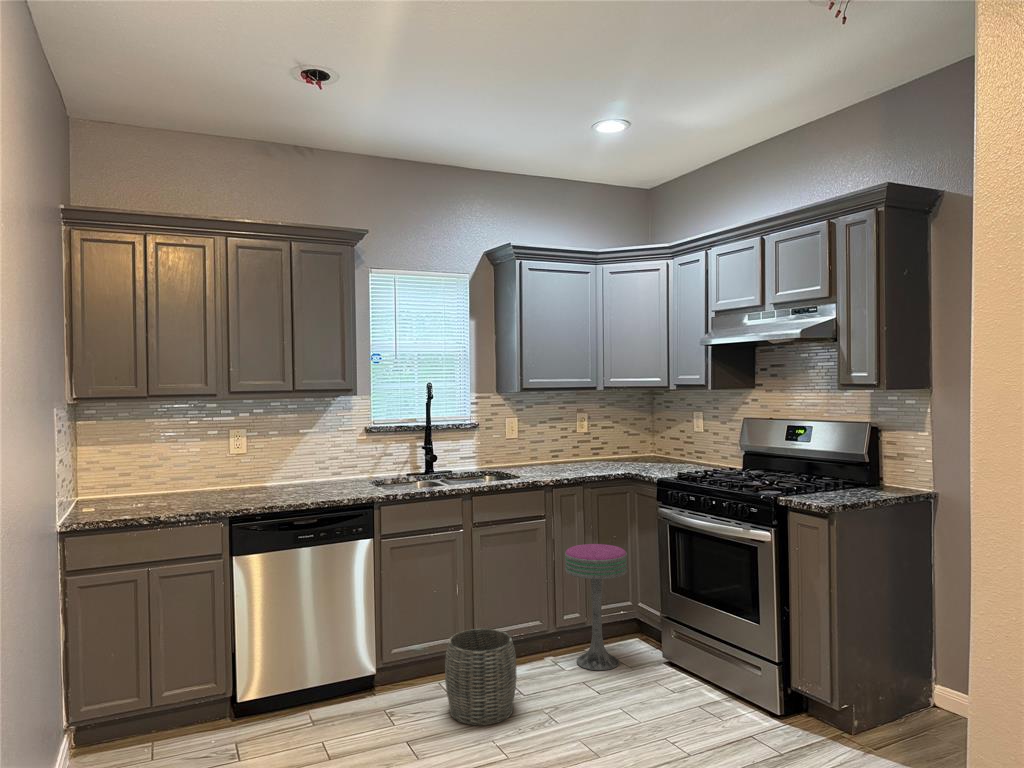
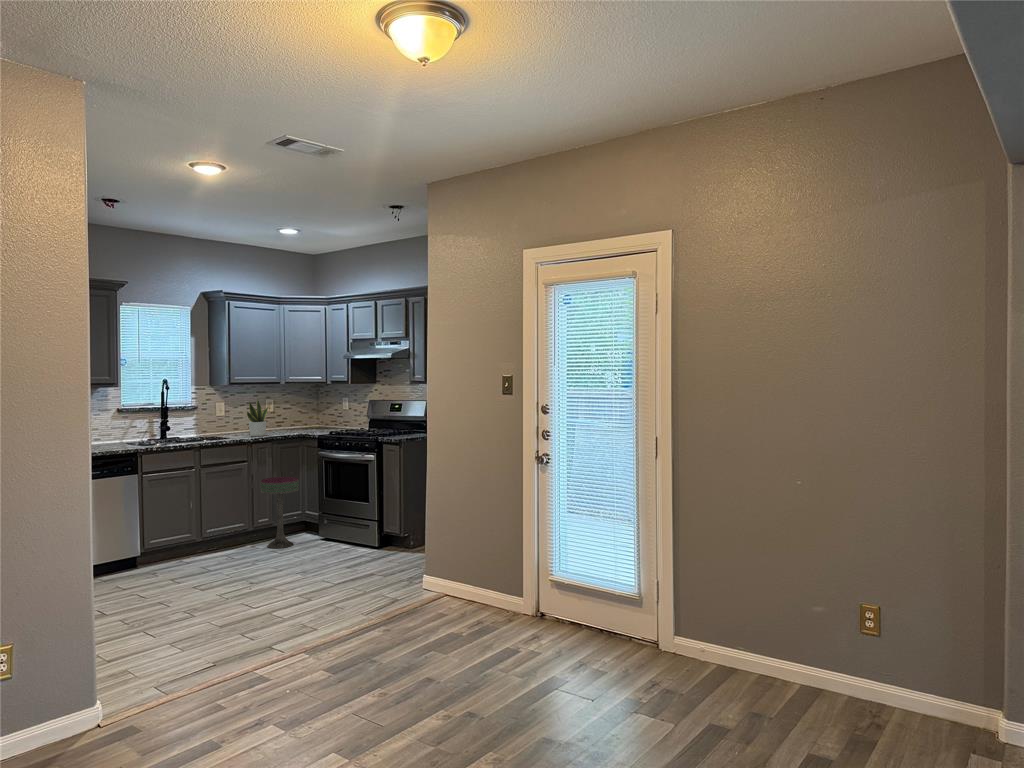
potted plant: none [546,412,579,474] -> present [247,400,268,436]
woven basket: present [445,629,517,725] -> none [190,523,234,572]

